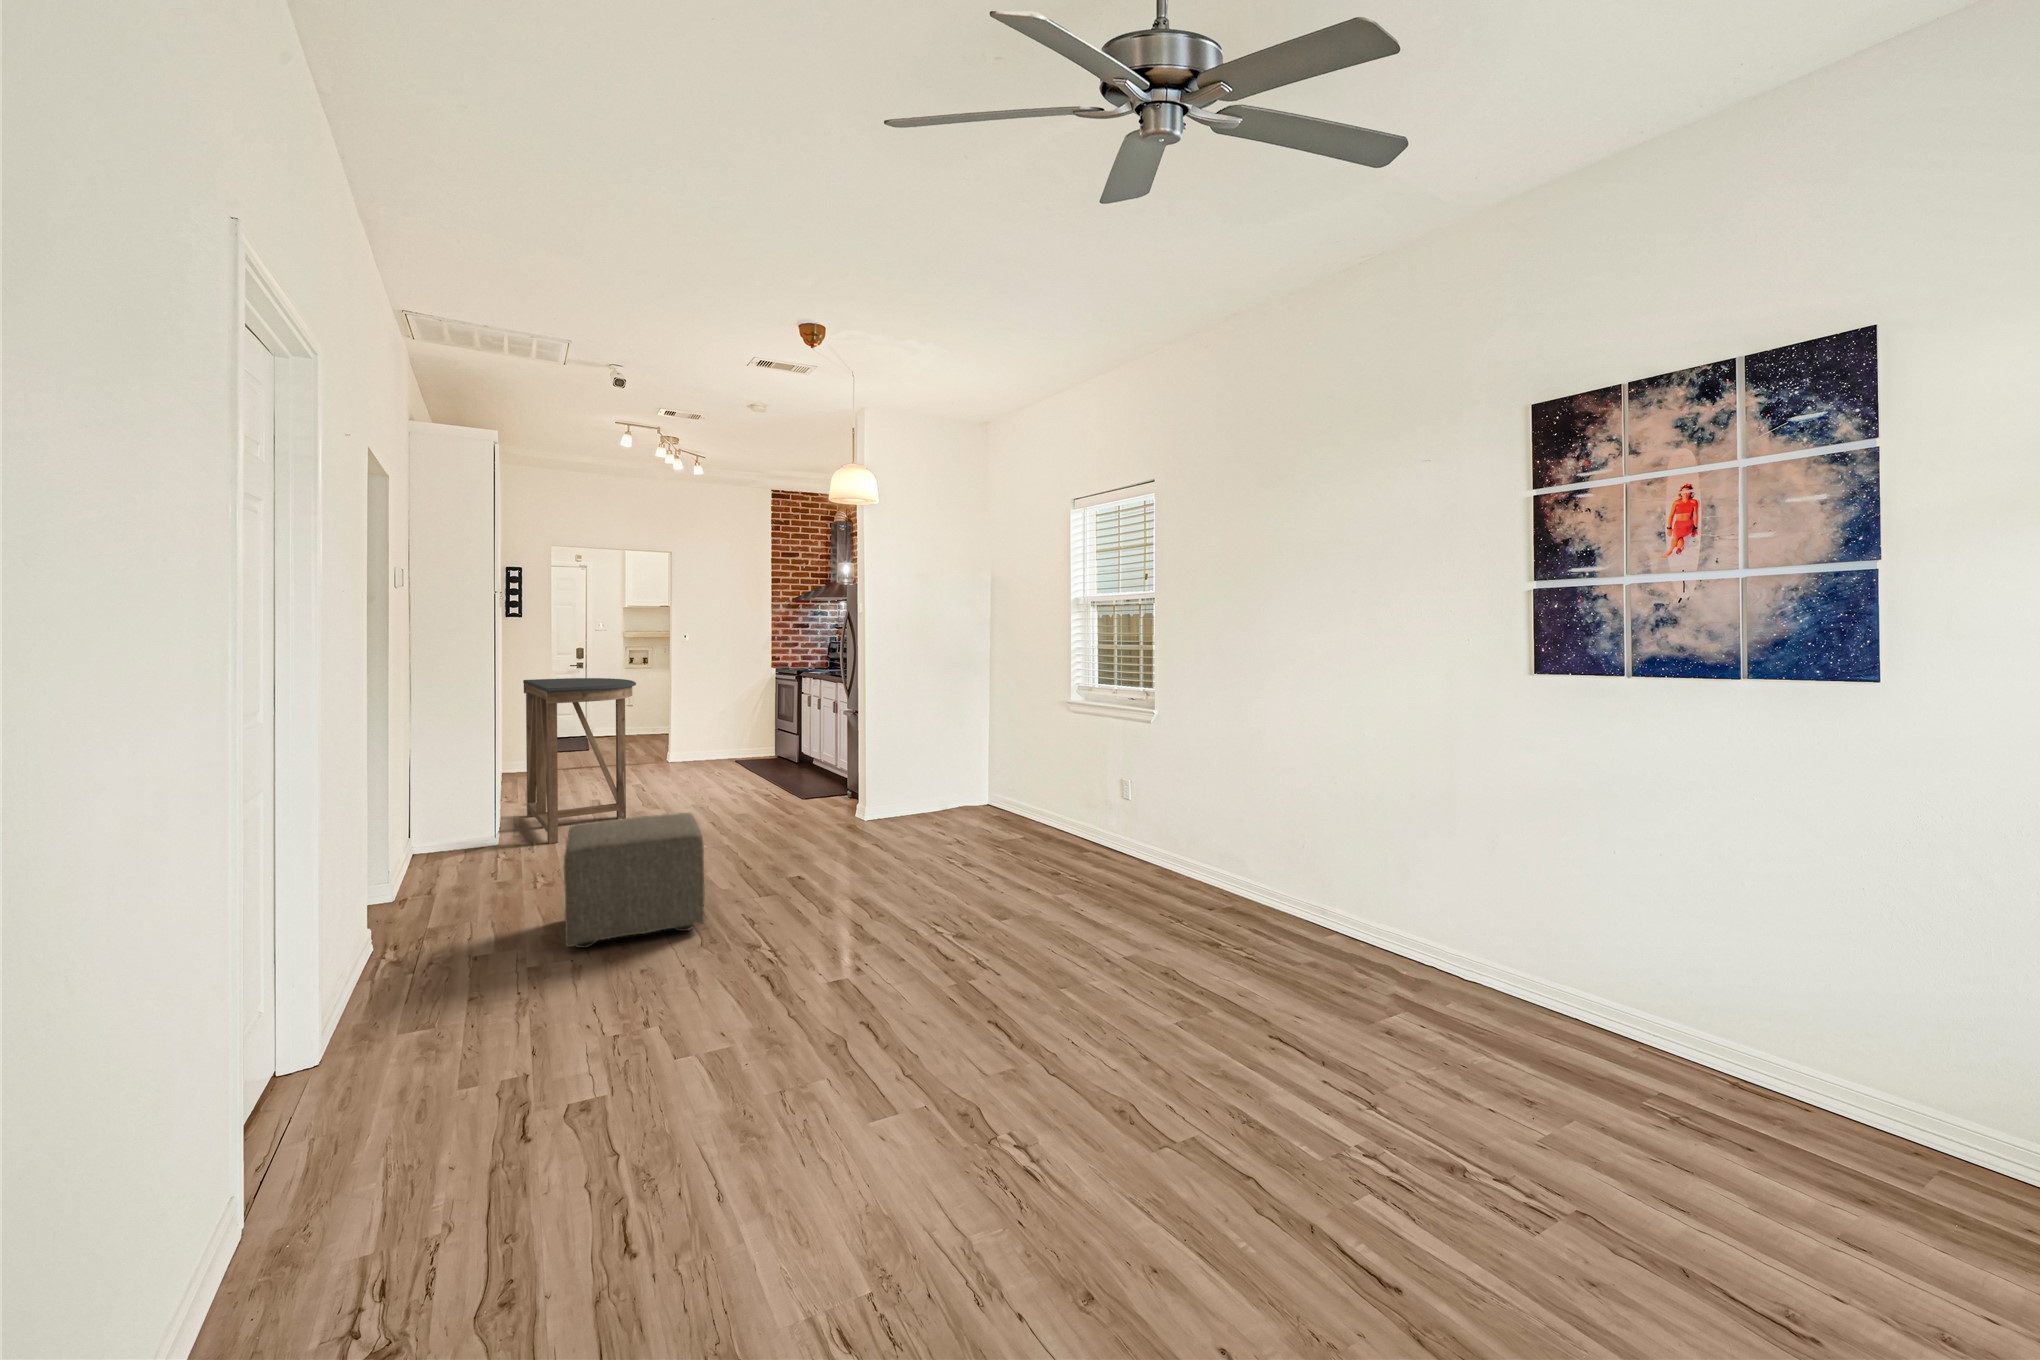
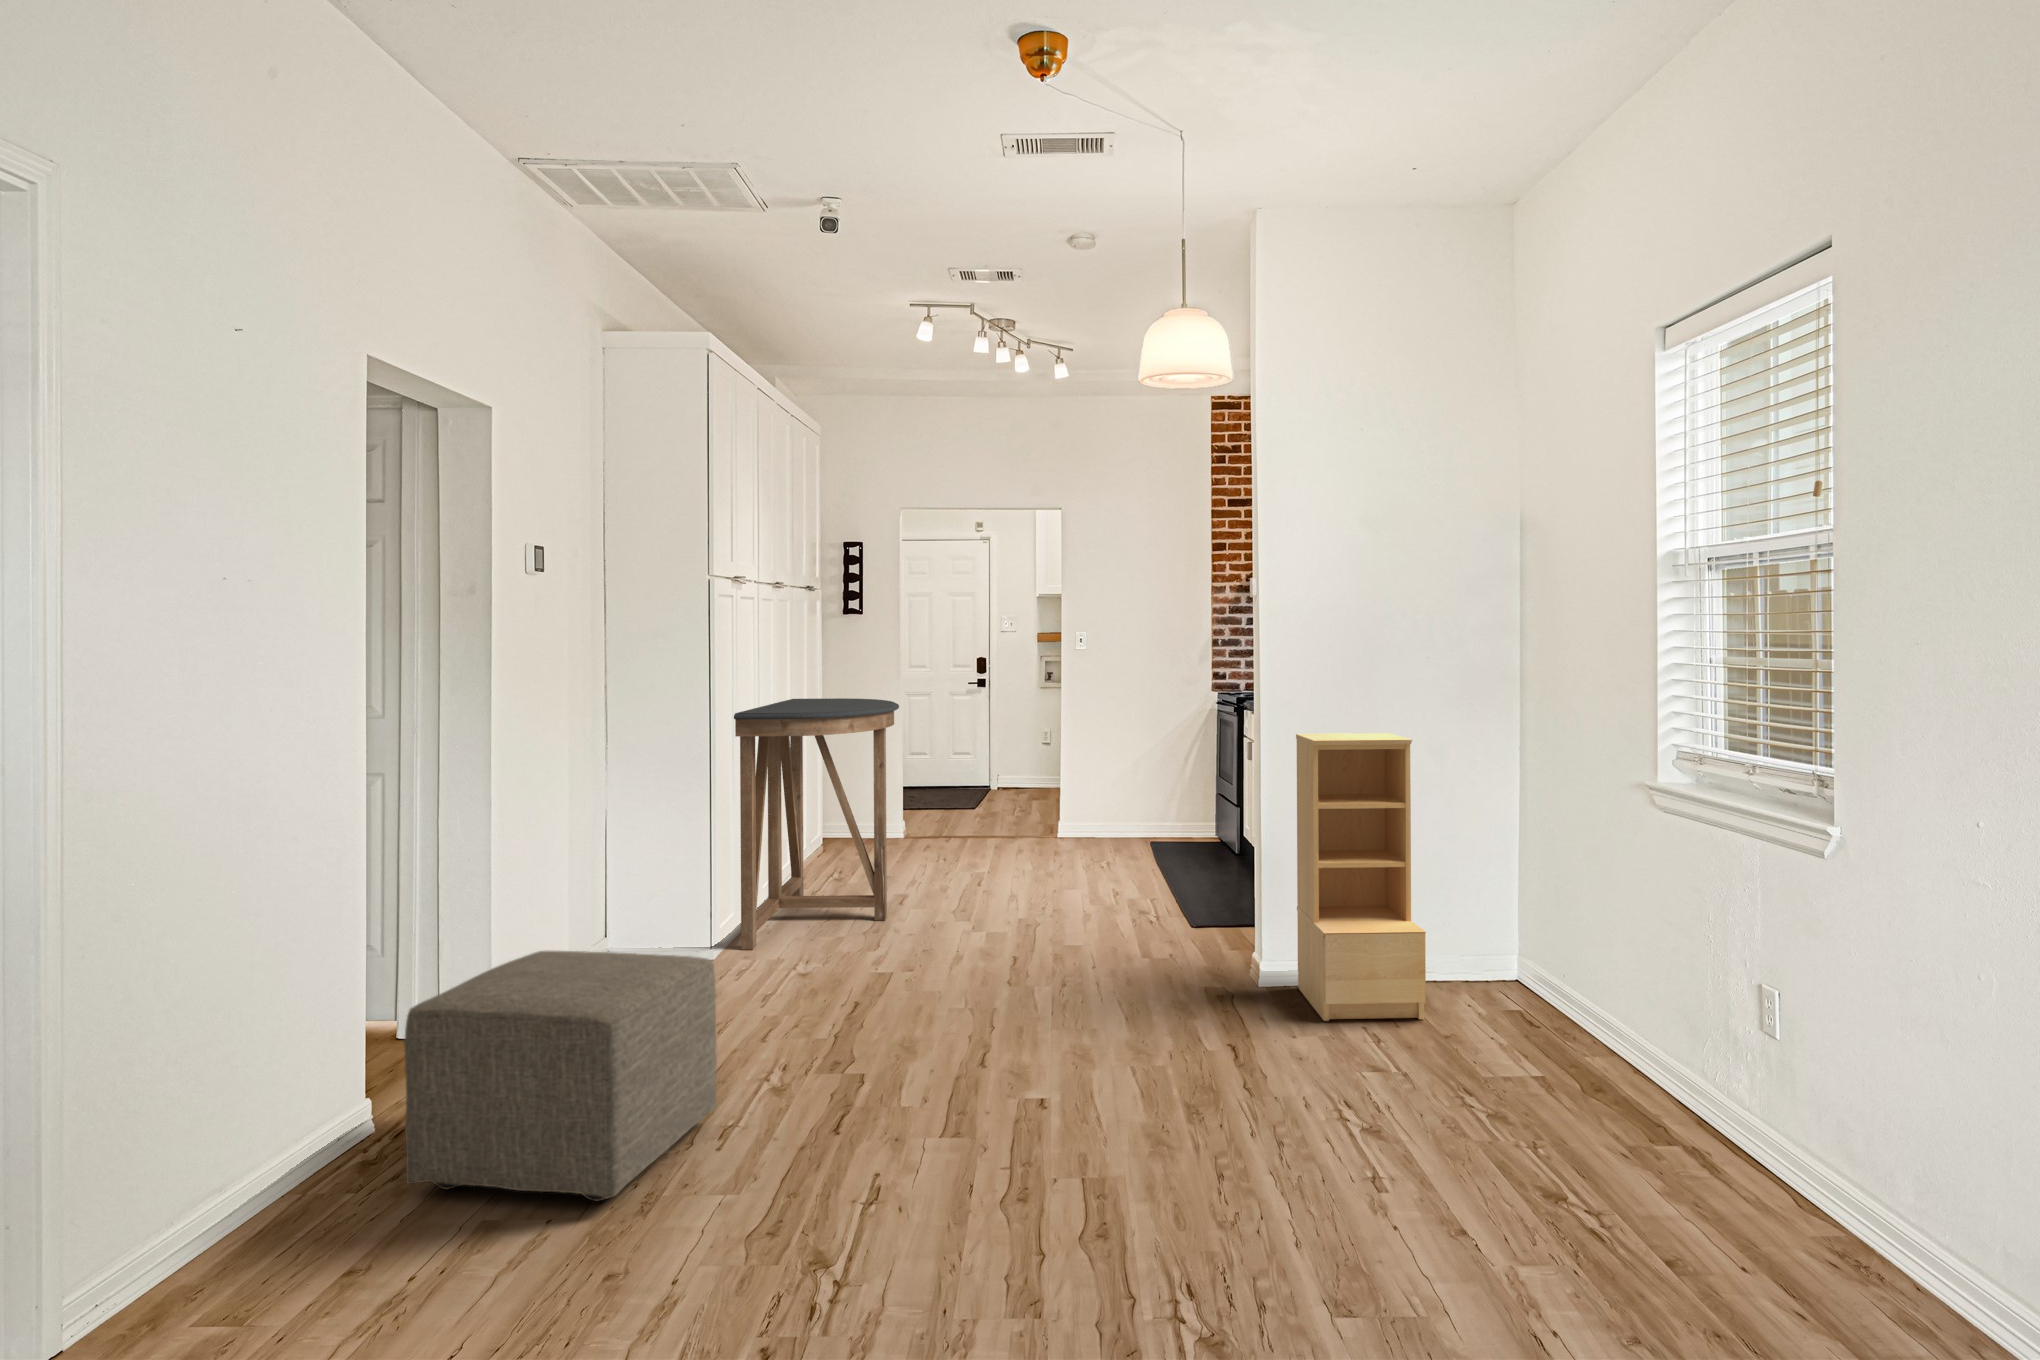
bookshelf: none [907,683,975,819] -> present [1296,733,1426,1021]

